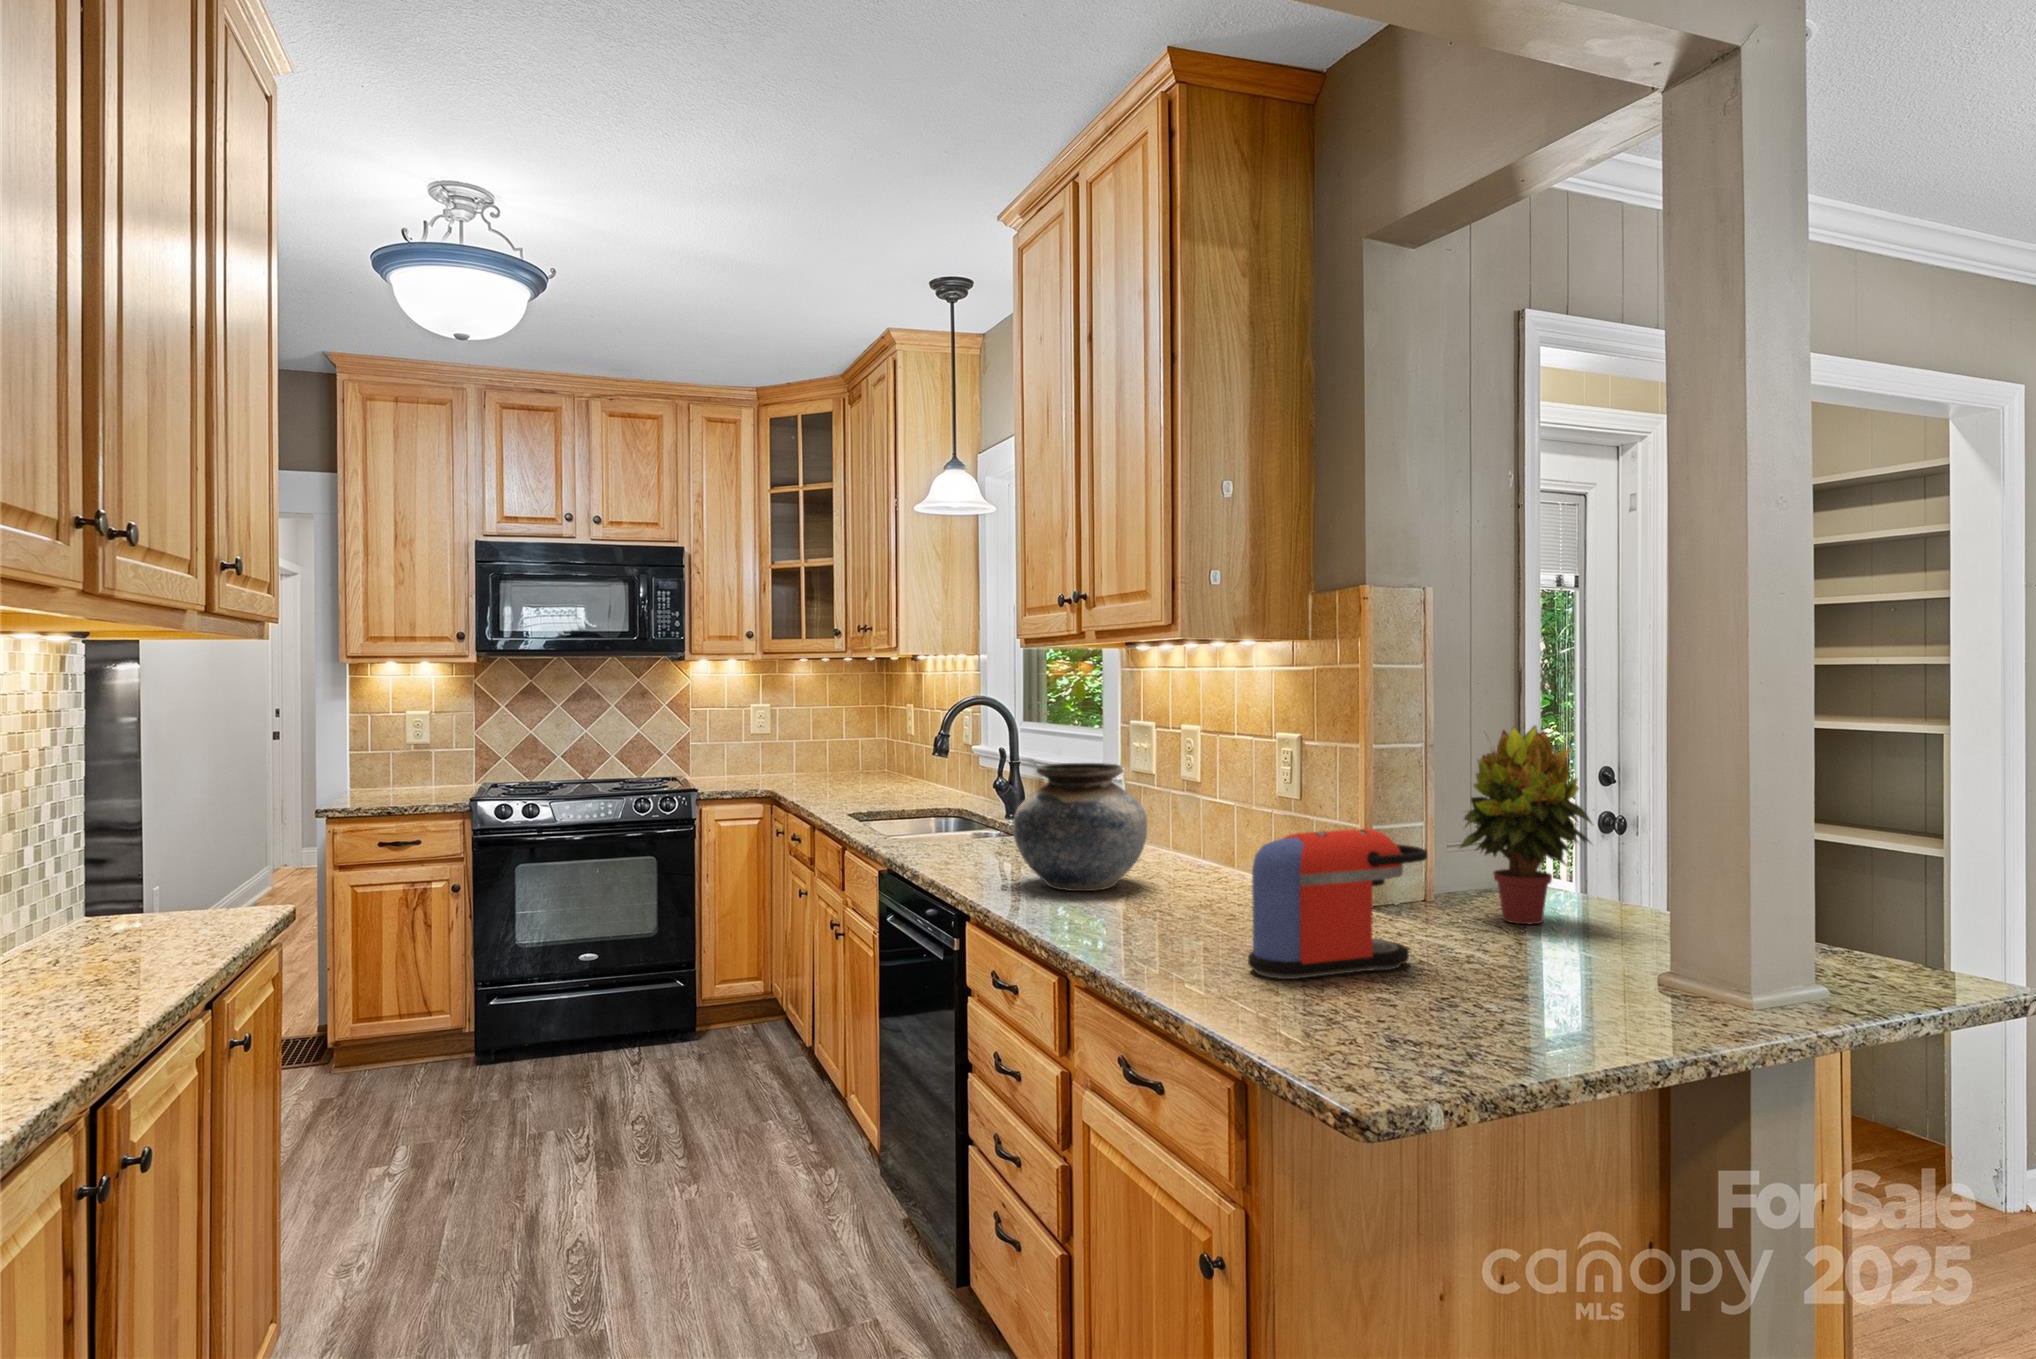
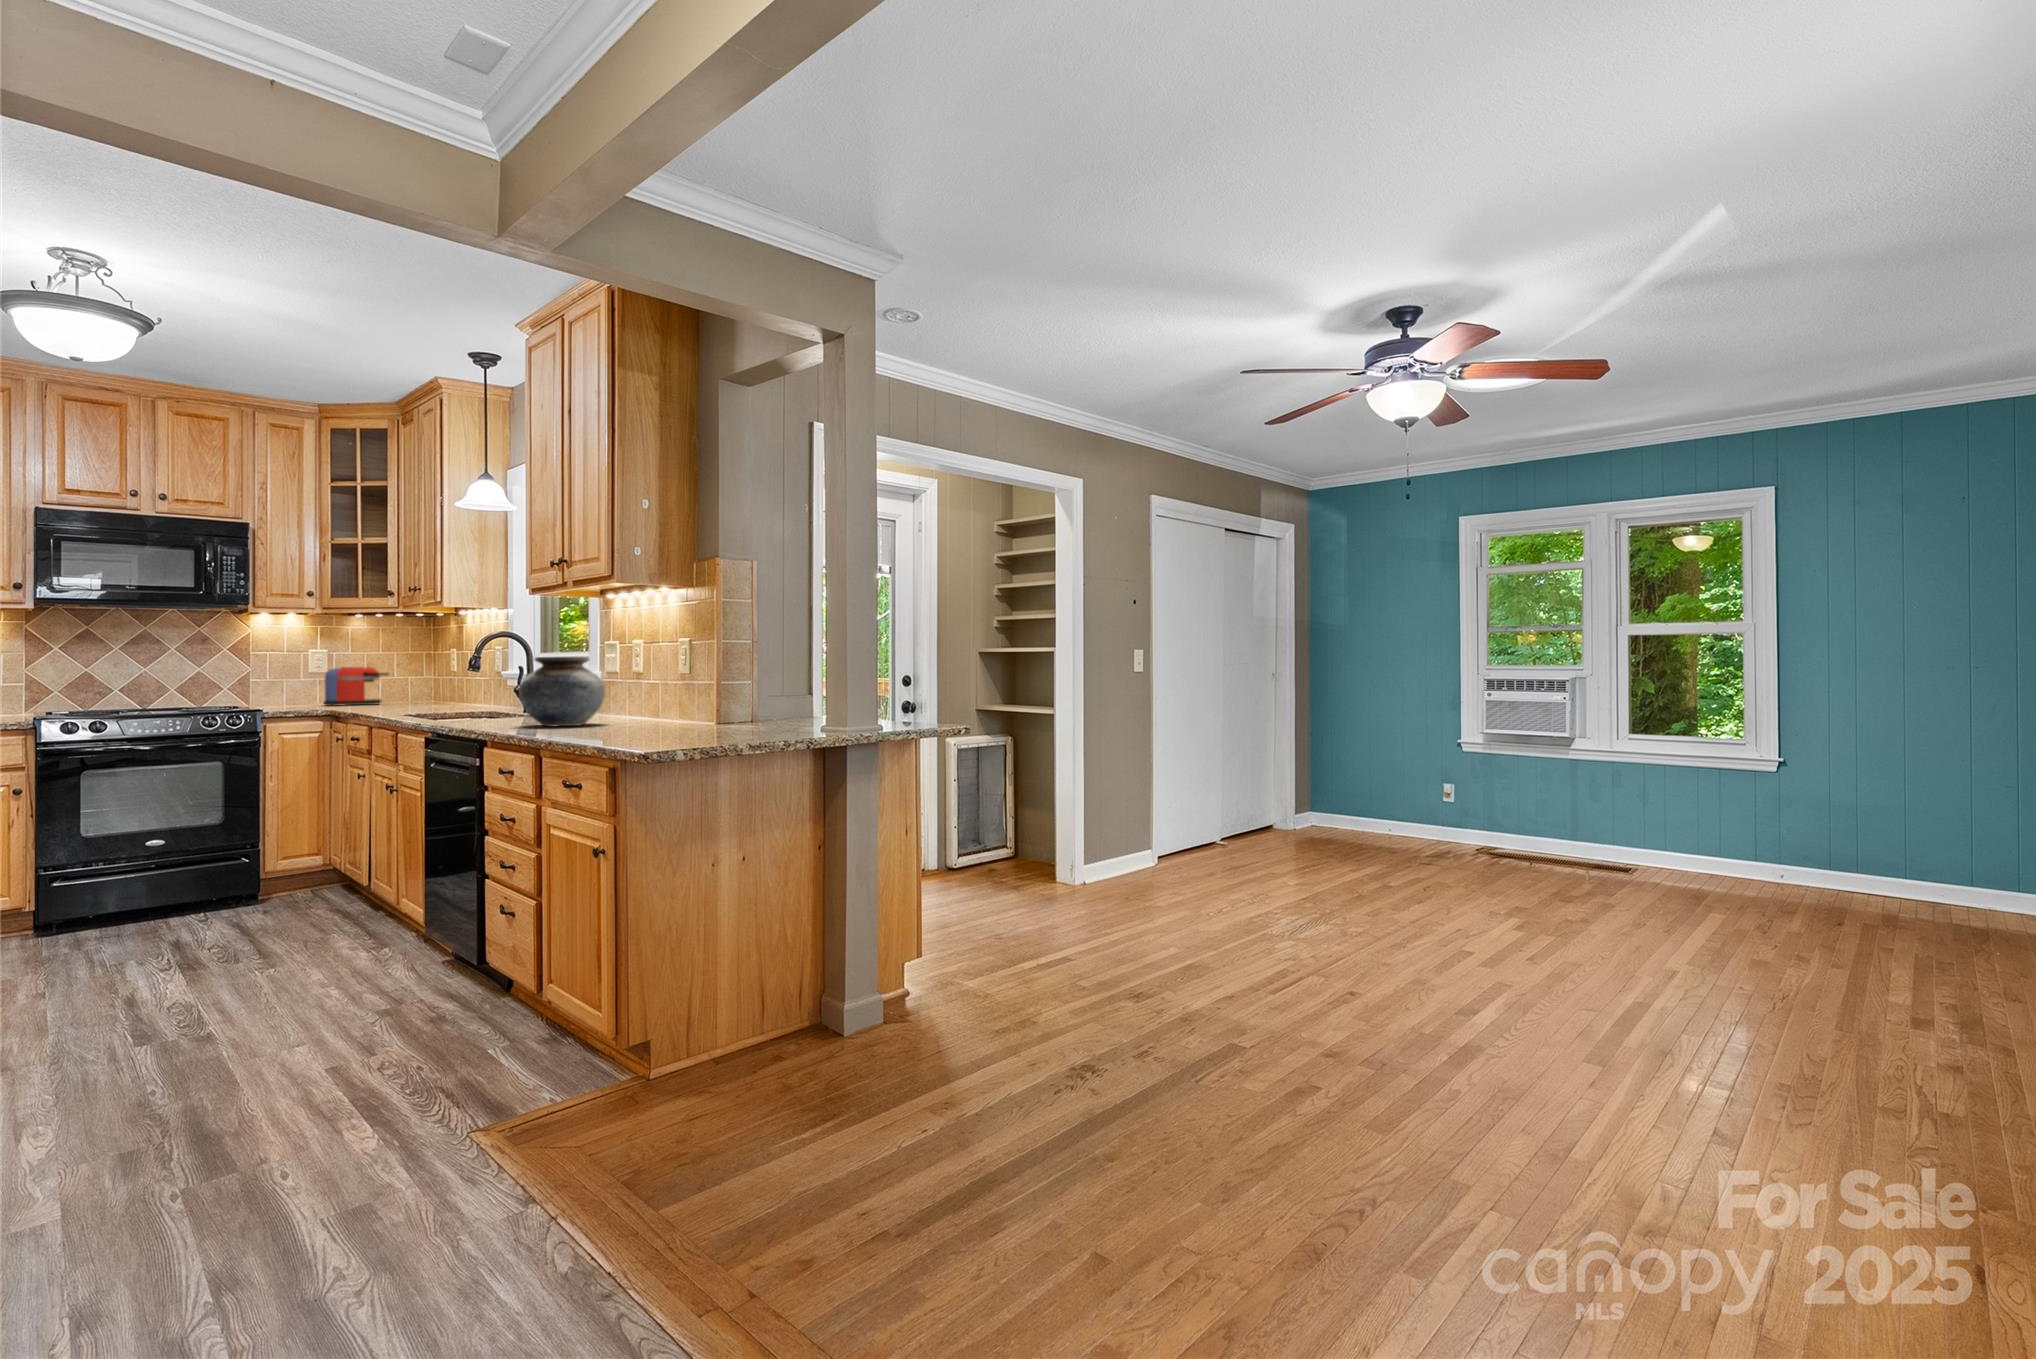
potted plant: present [1460,726,1592,924] -> none [765,629,827,725]
coffee maker: present [1248,829,1427,979] -> present [324,667,388,706]

